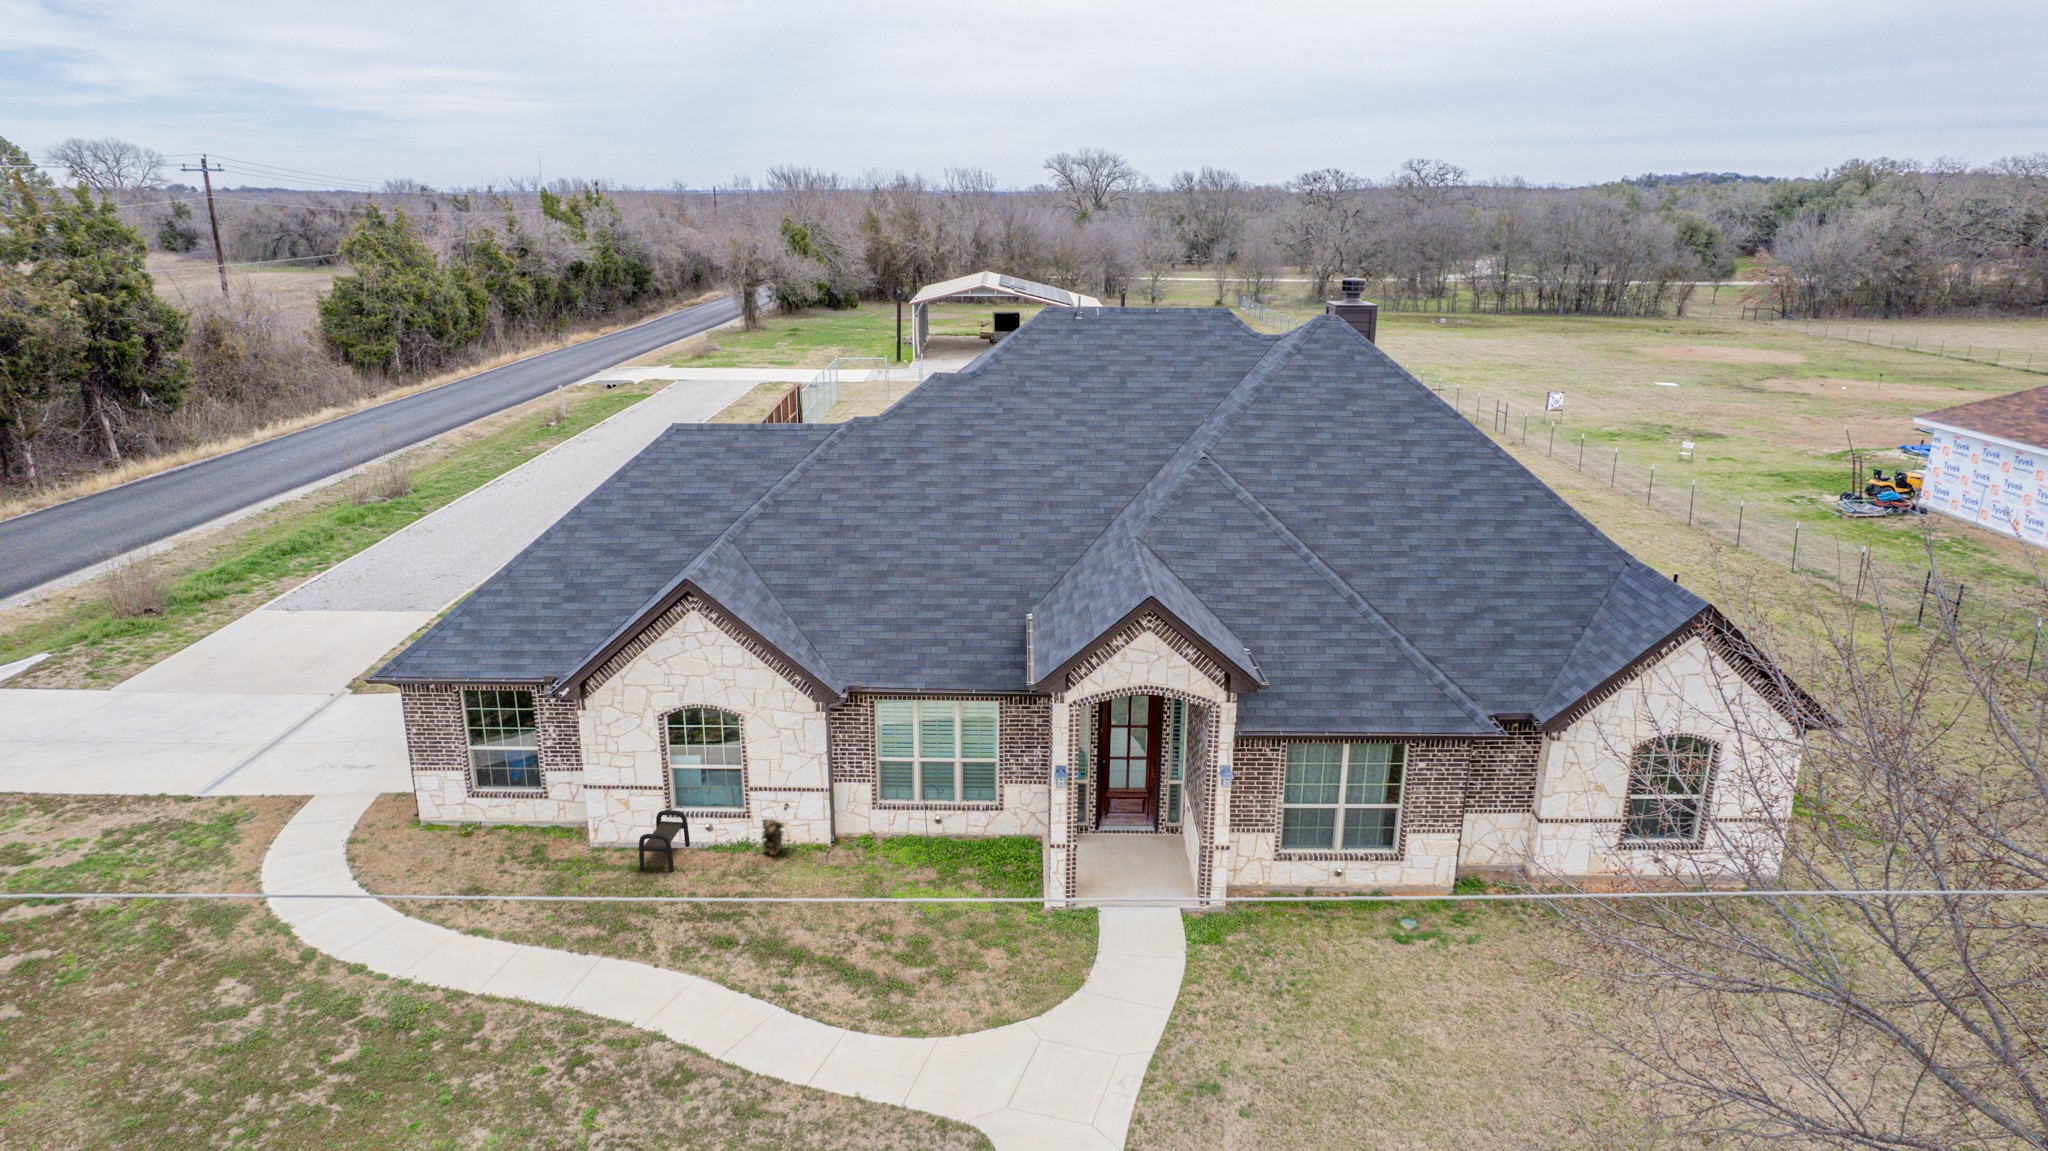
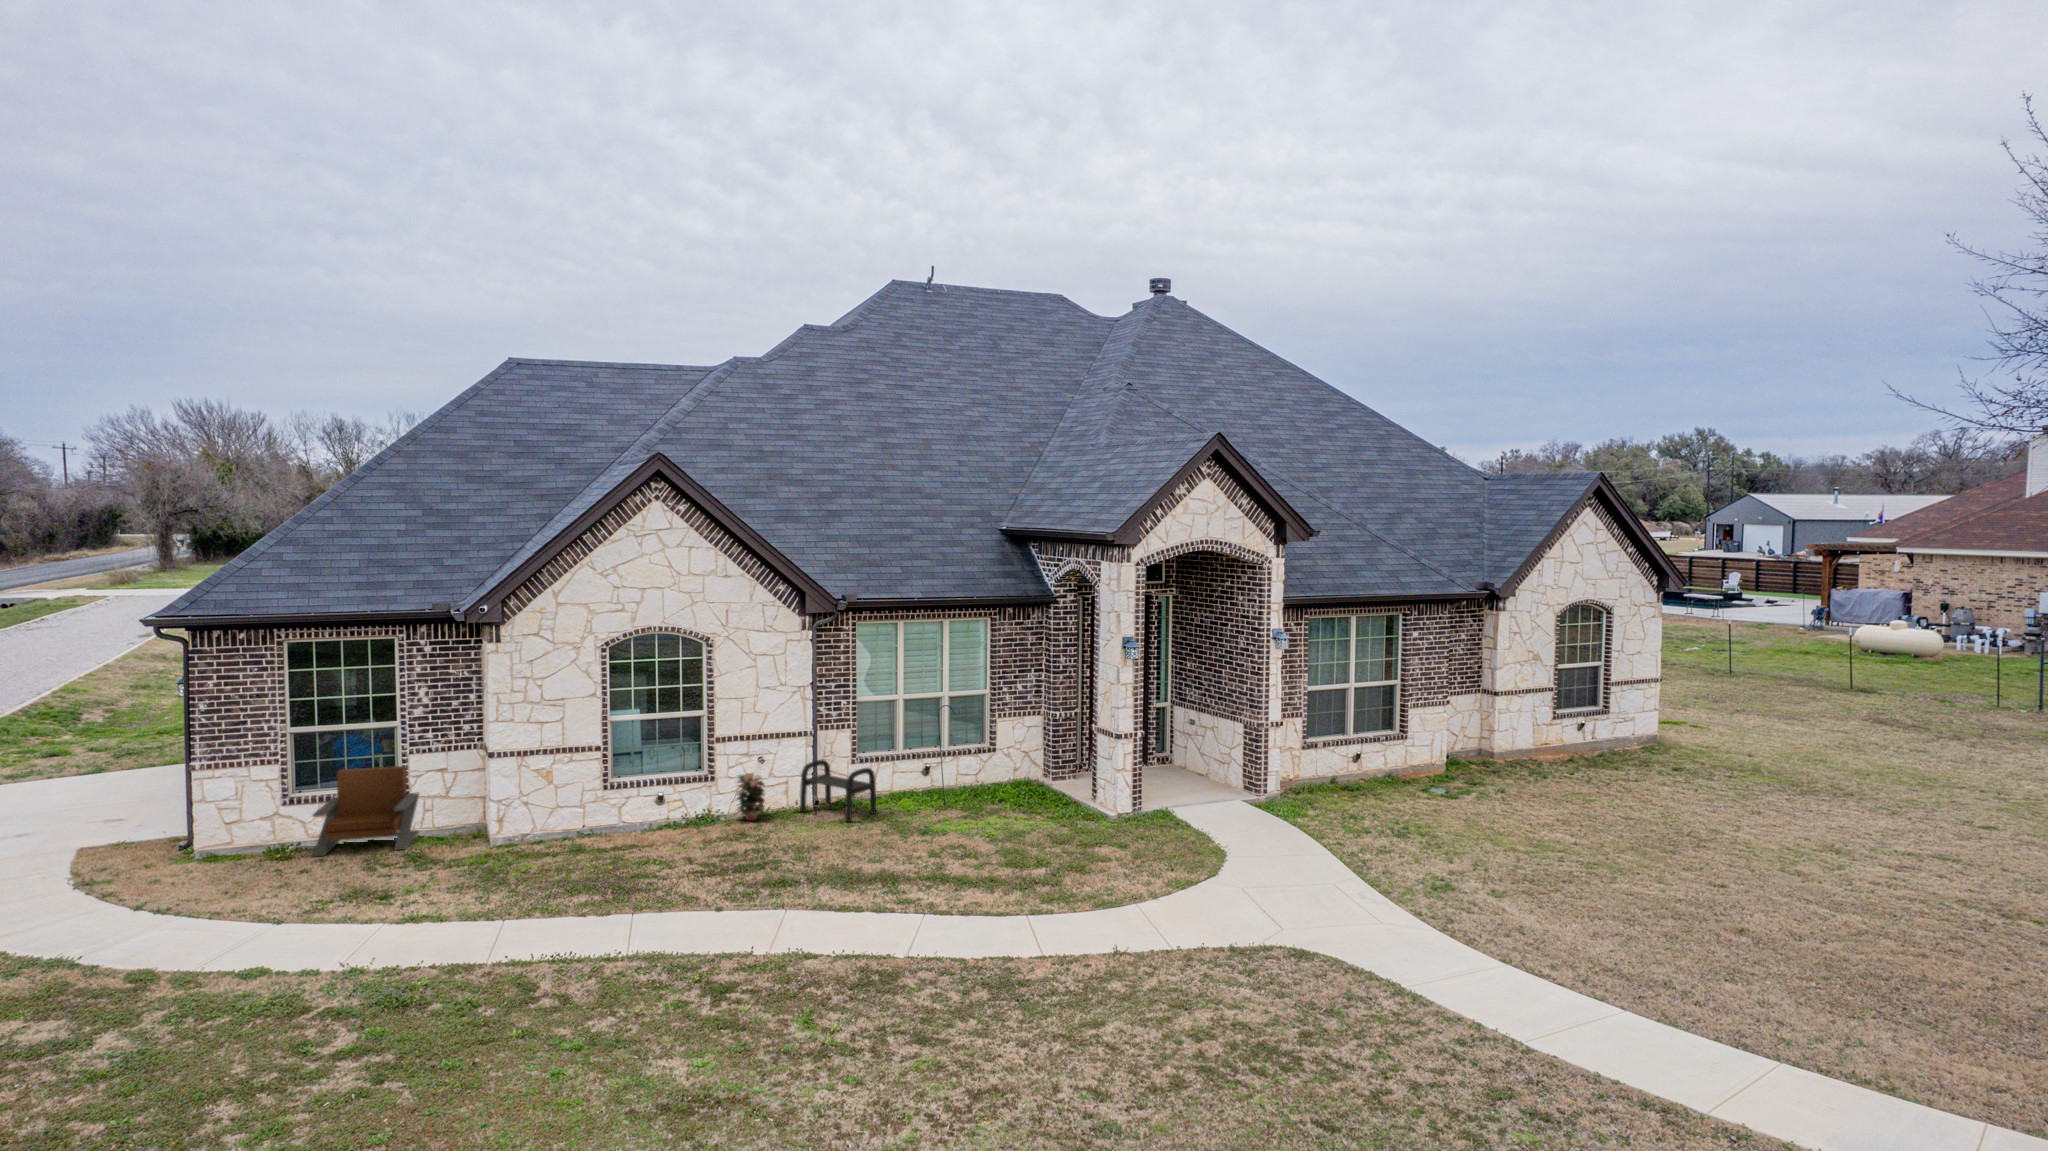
lounge chair: none [479,778,555,845] -> present [313,766,419,857]
bench: present [639,810,690,872] -> present [800,760,876,822]

